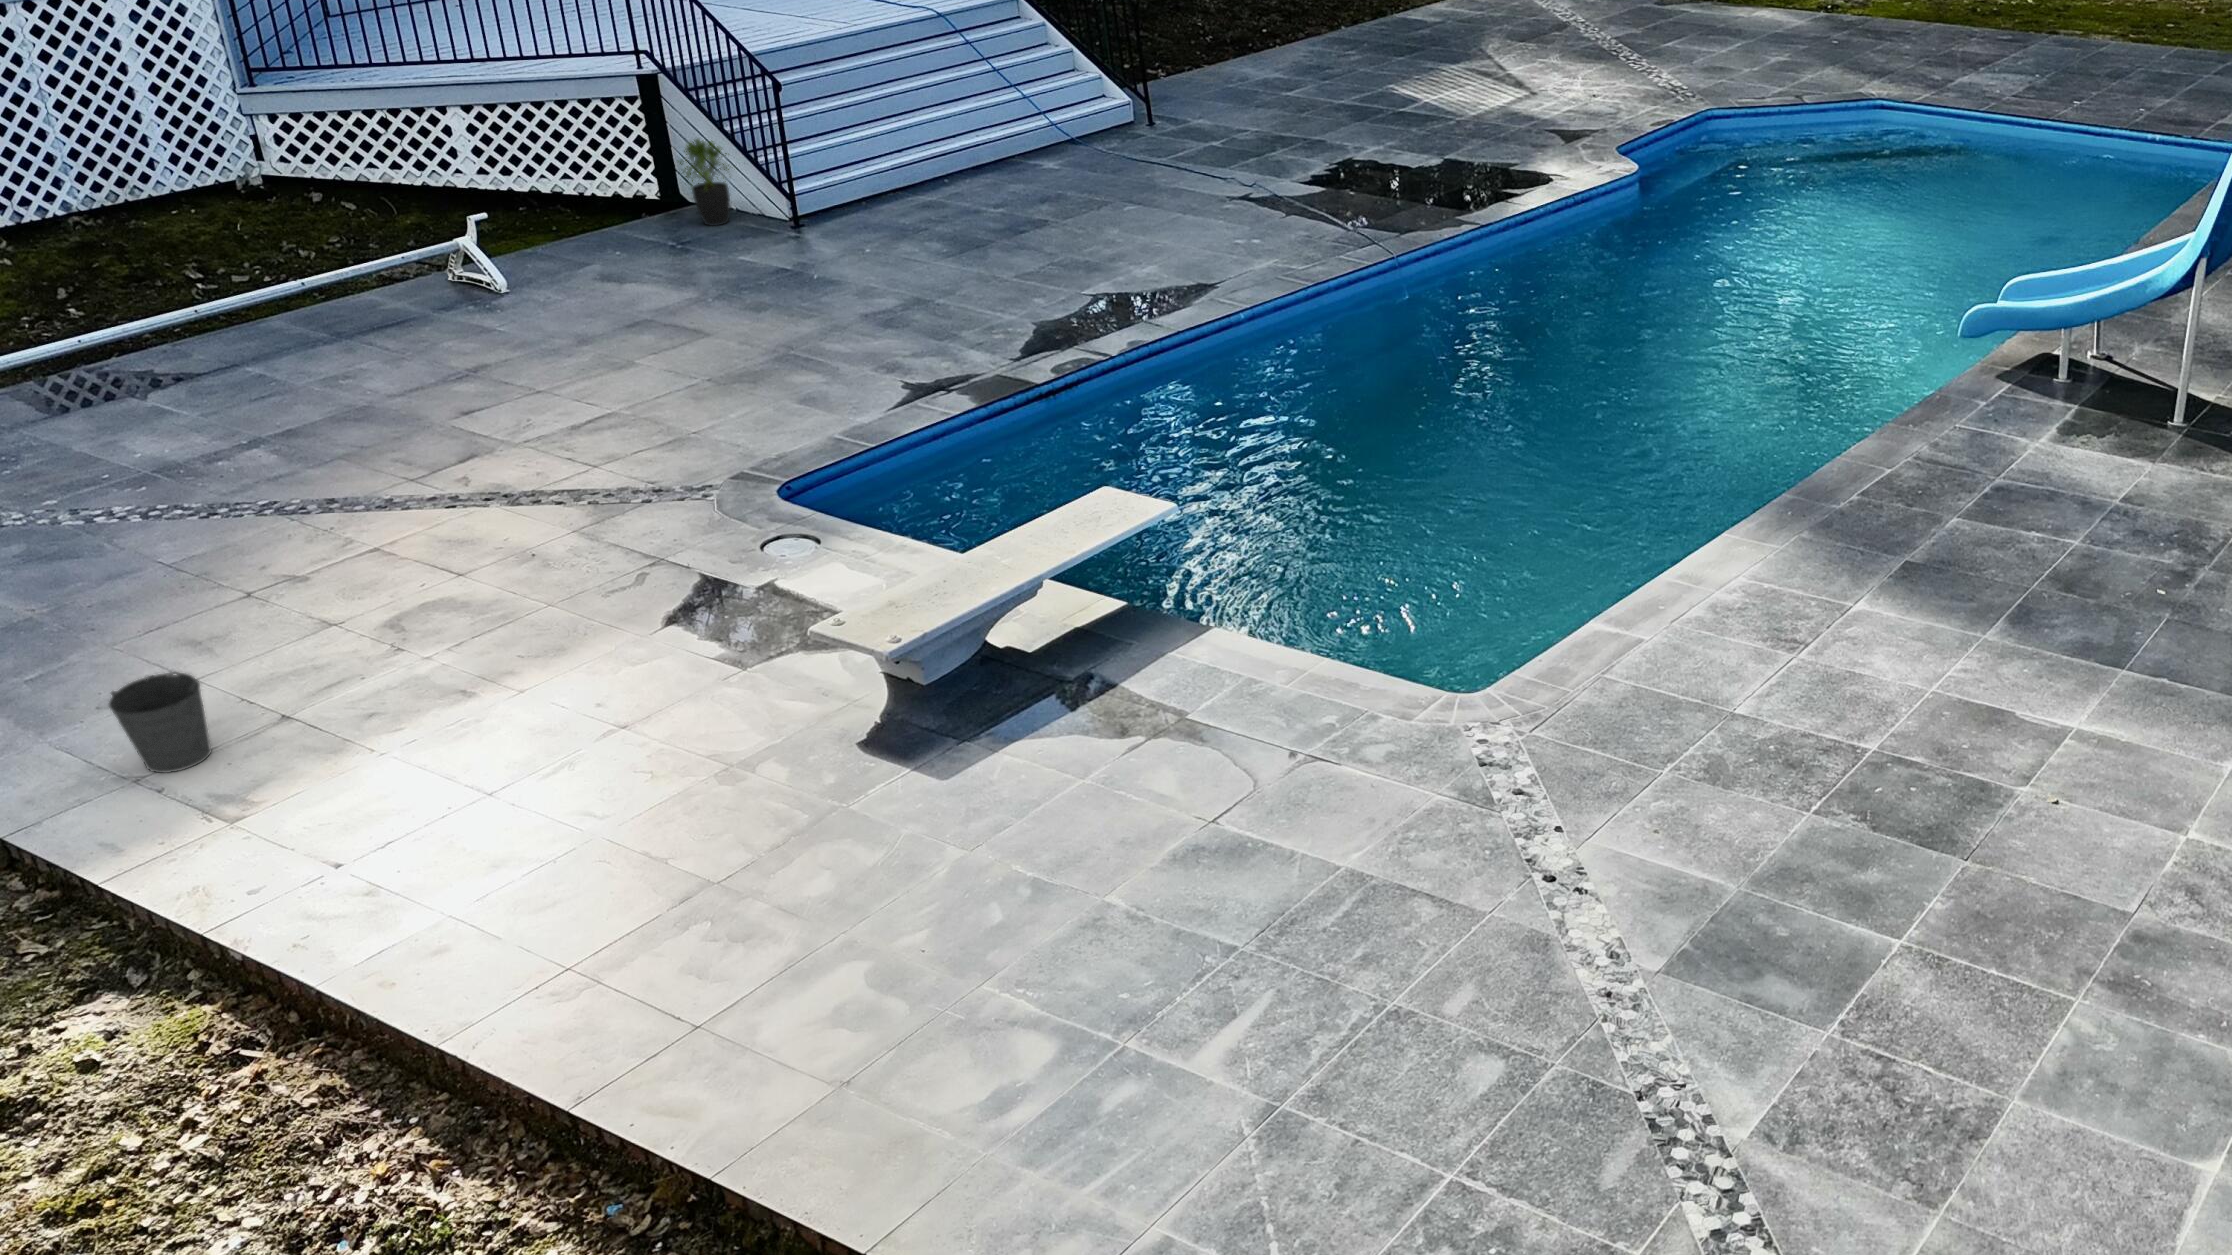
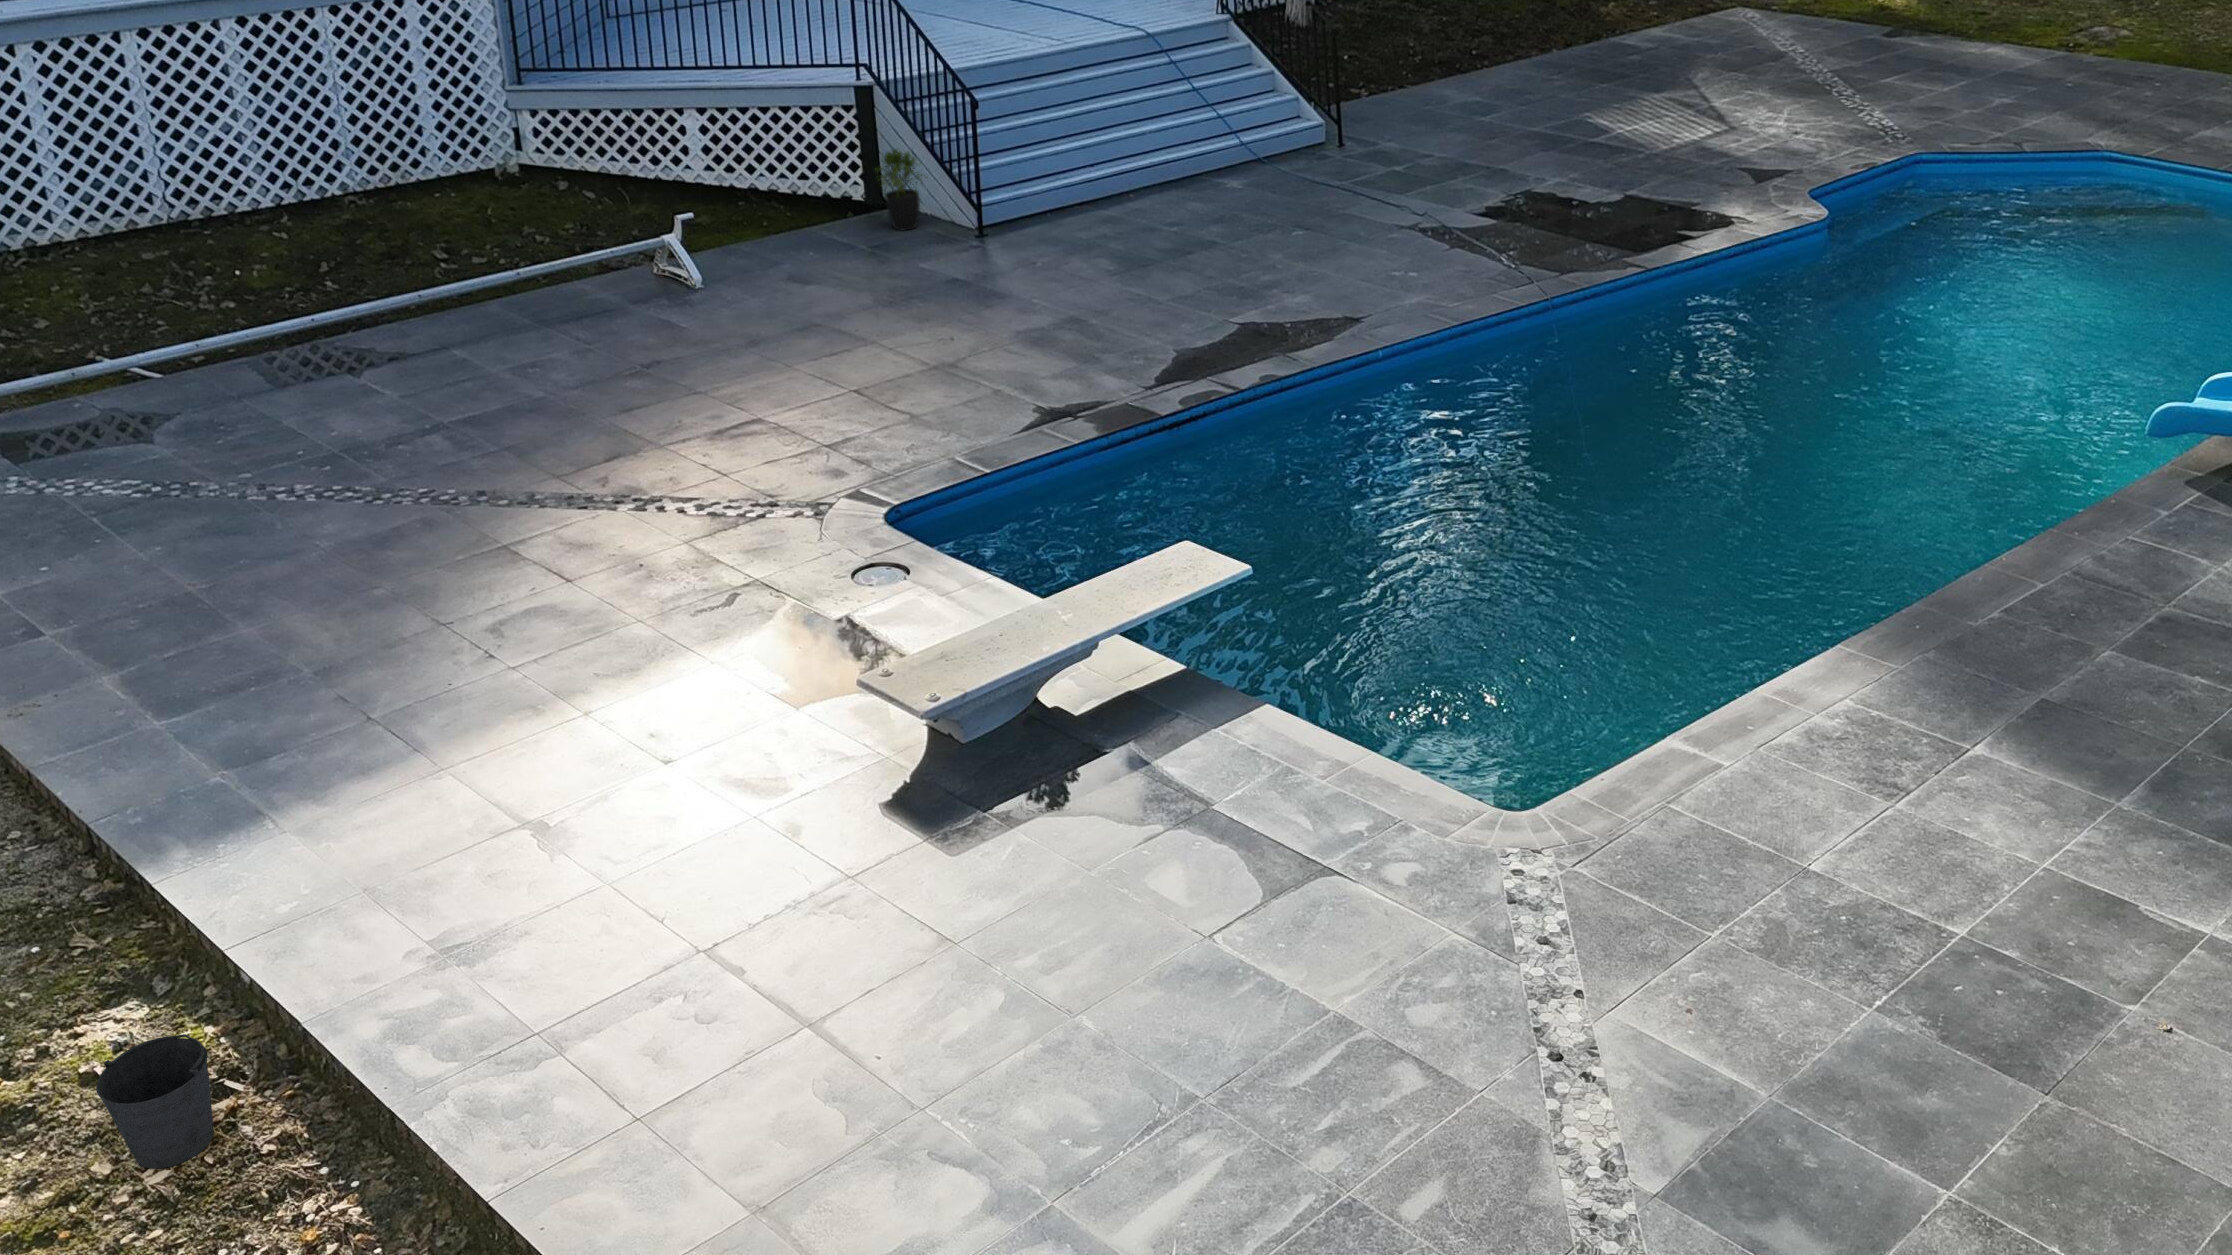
bucket: present [109,672,211,773] -> present [96,1034,214,1168]

